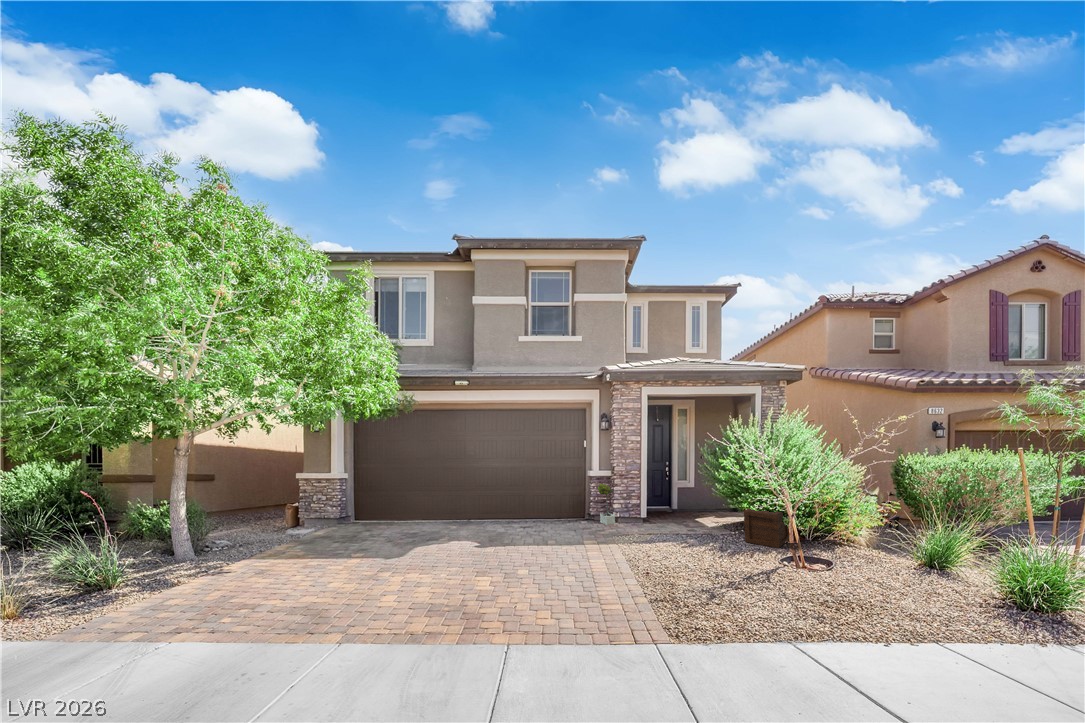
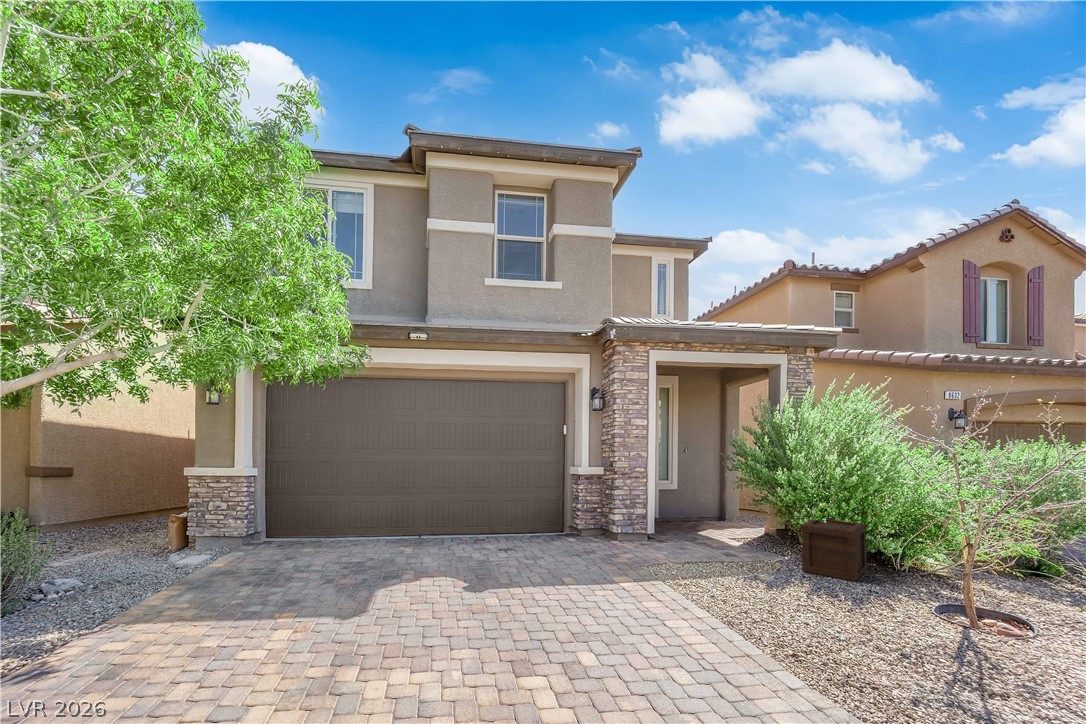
potted tree: present [598,484,615,525] -> none [587,484,610,542]

